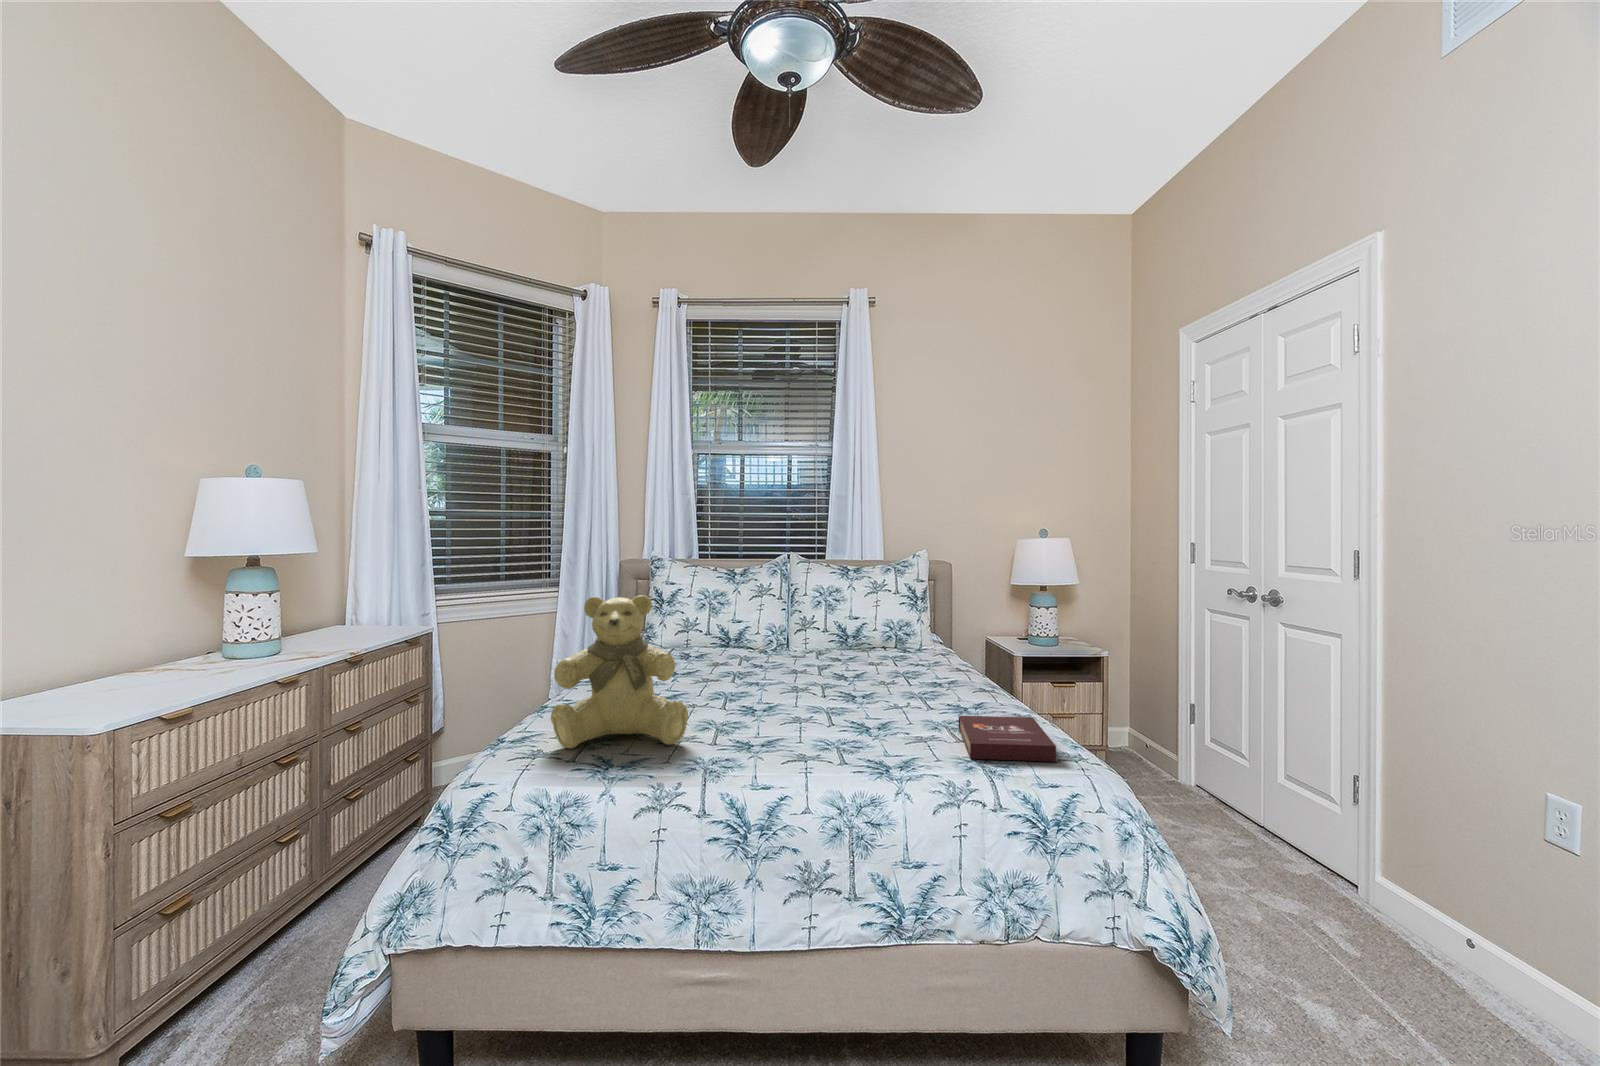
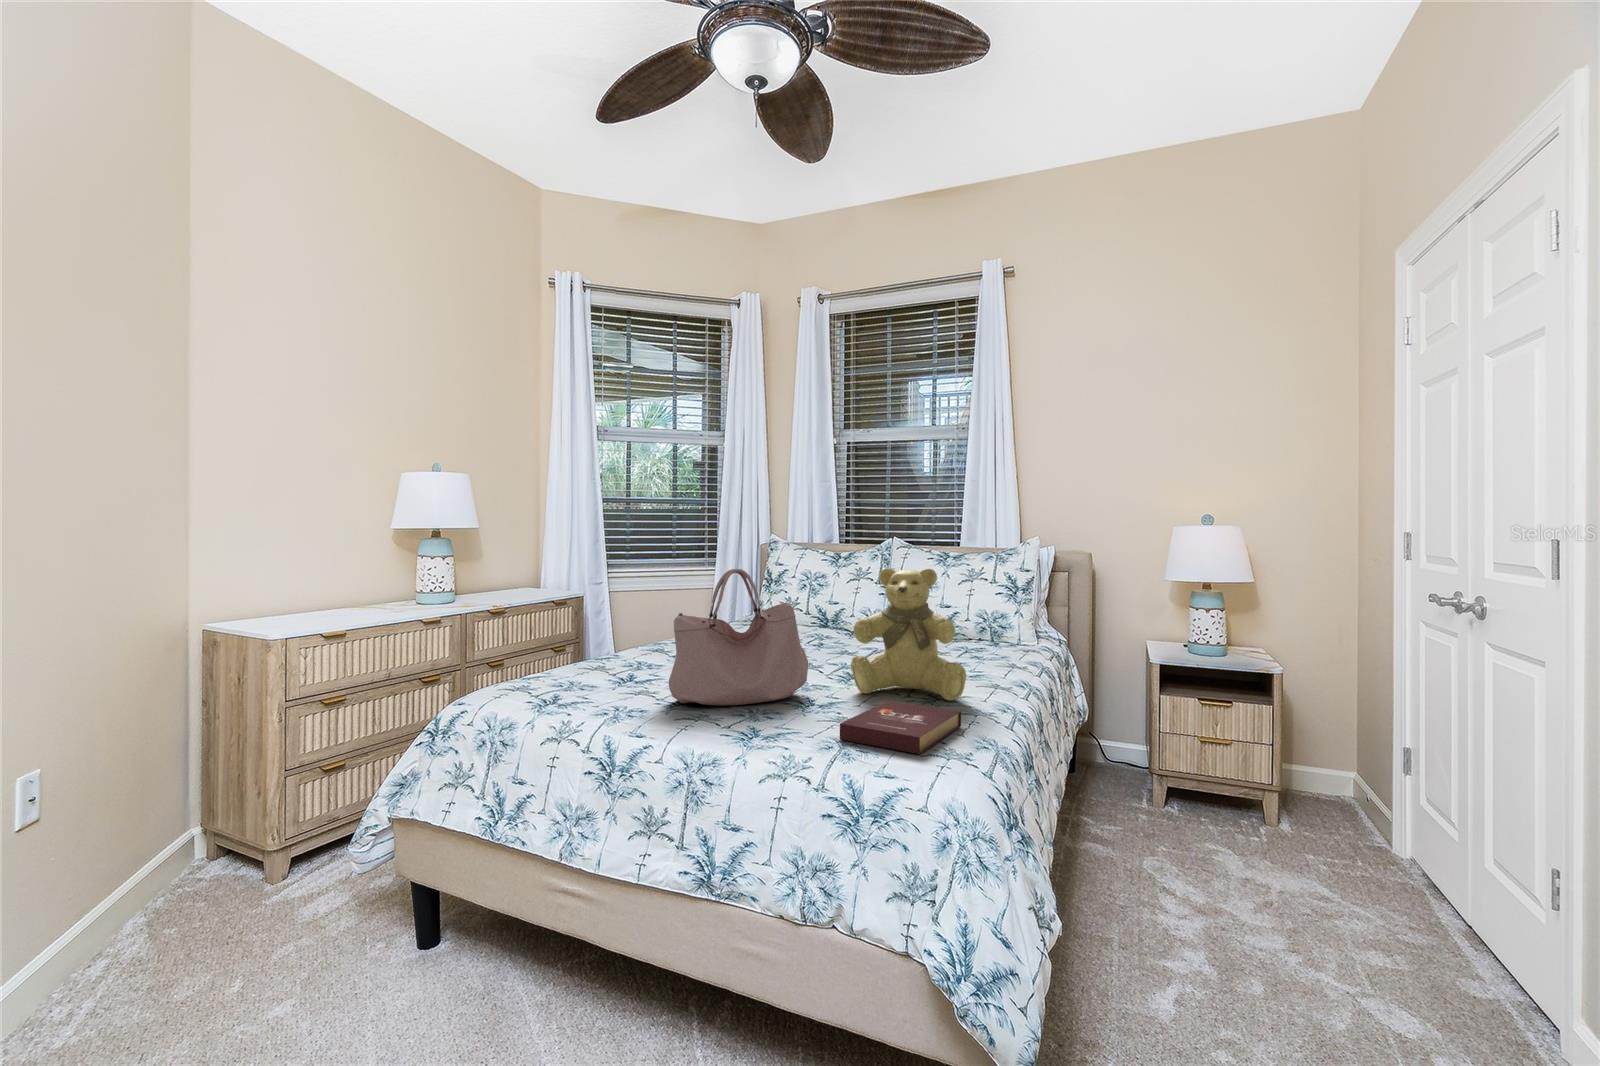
teddy bear: present [551,595,688,749] -> present [851,568,966,701]
handbag: none [744,596,861,745] -> present [669,569,808,706]

